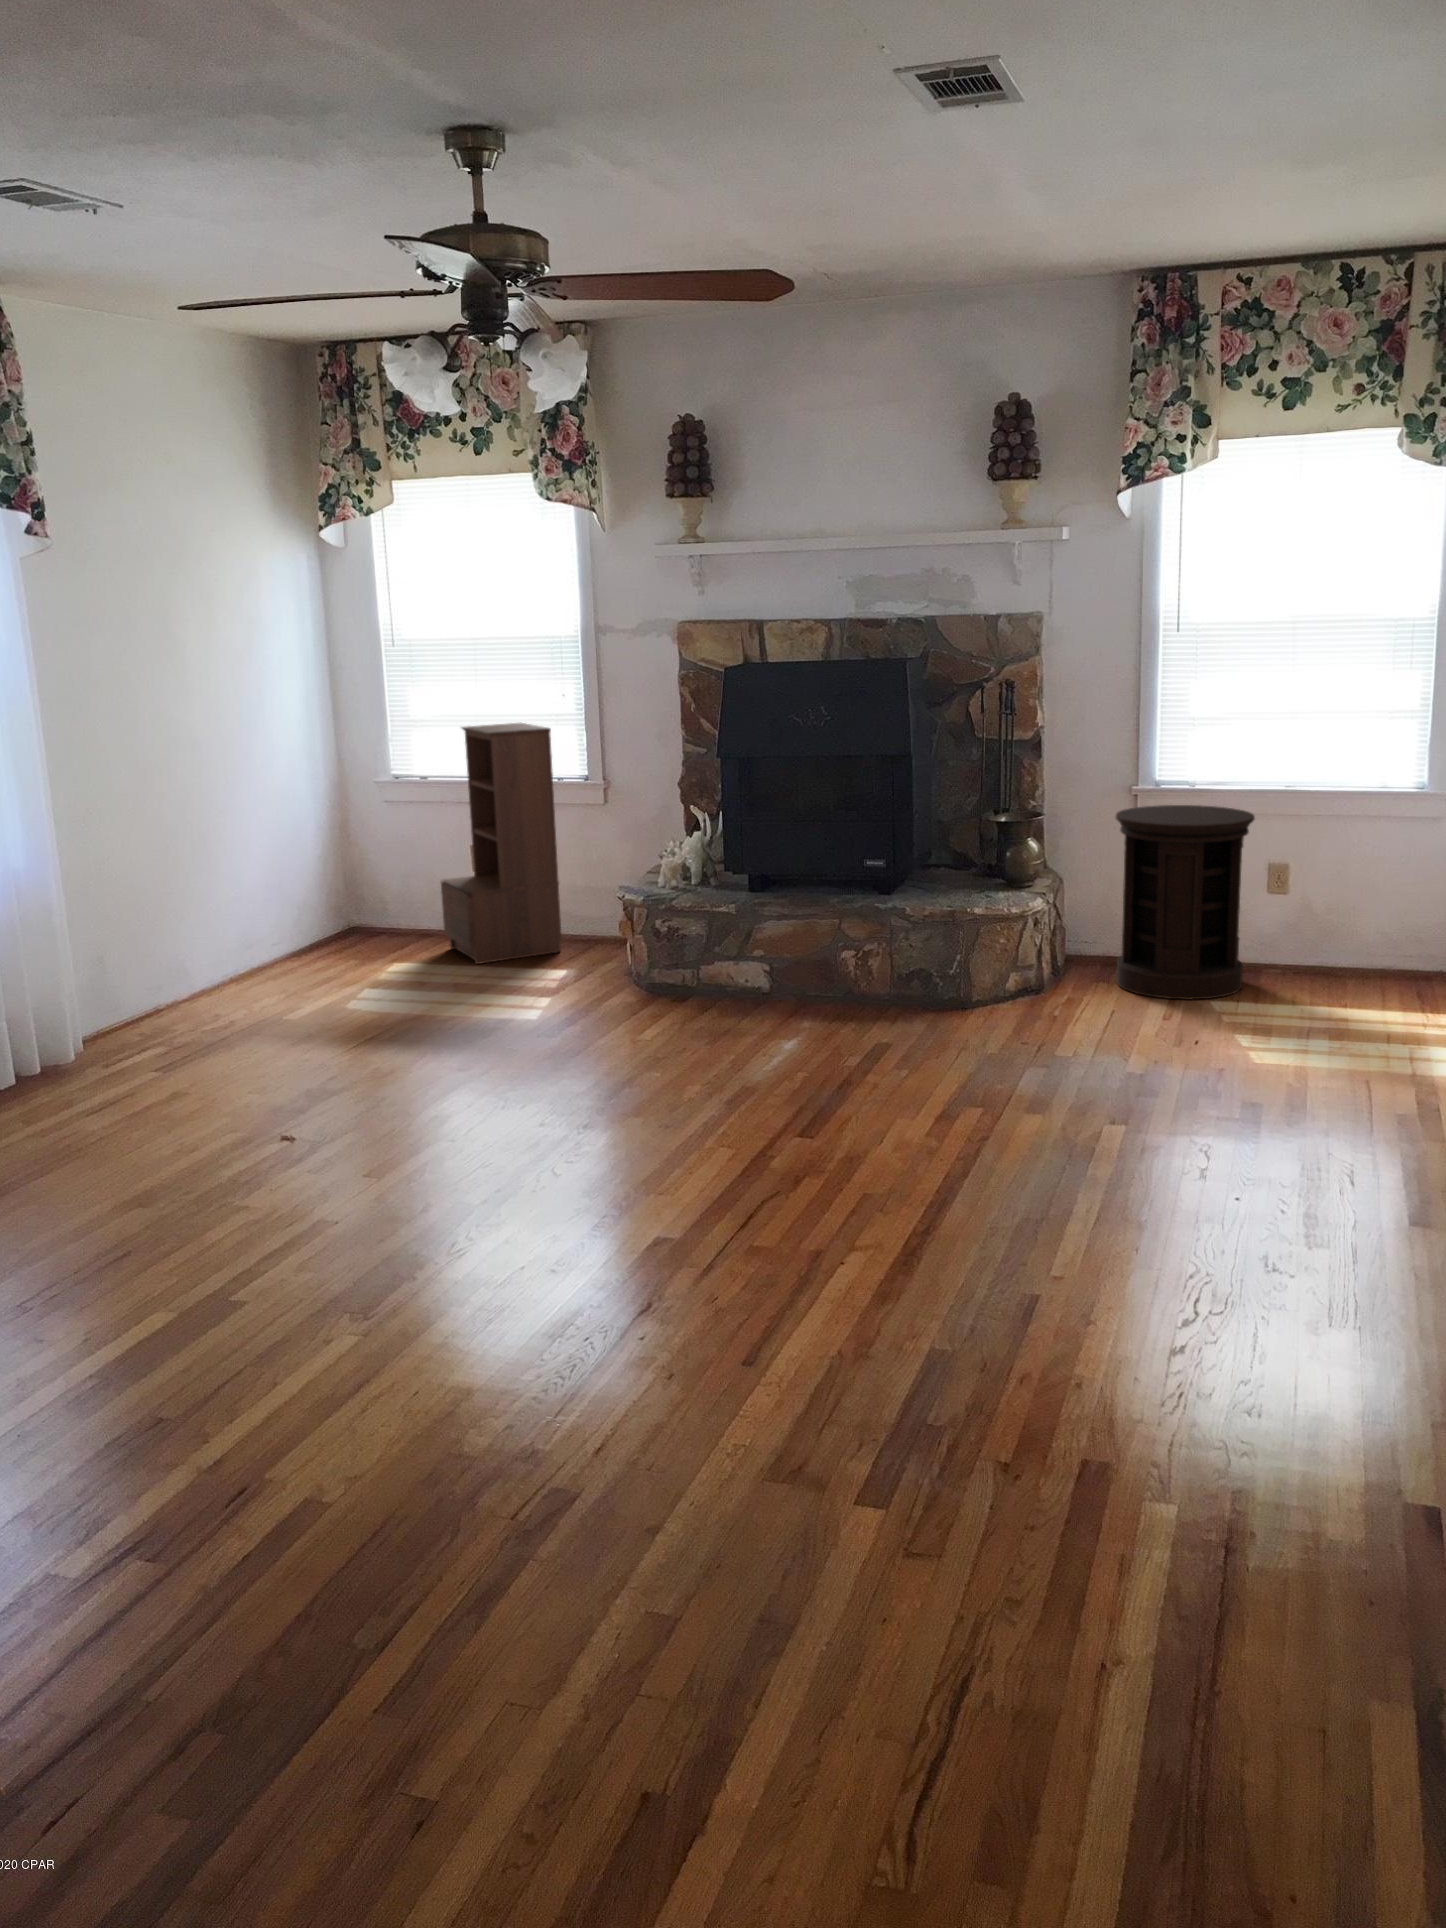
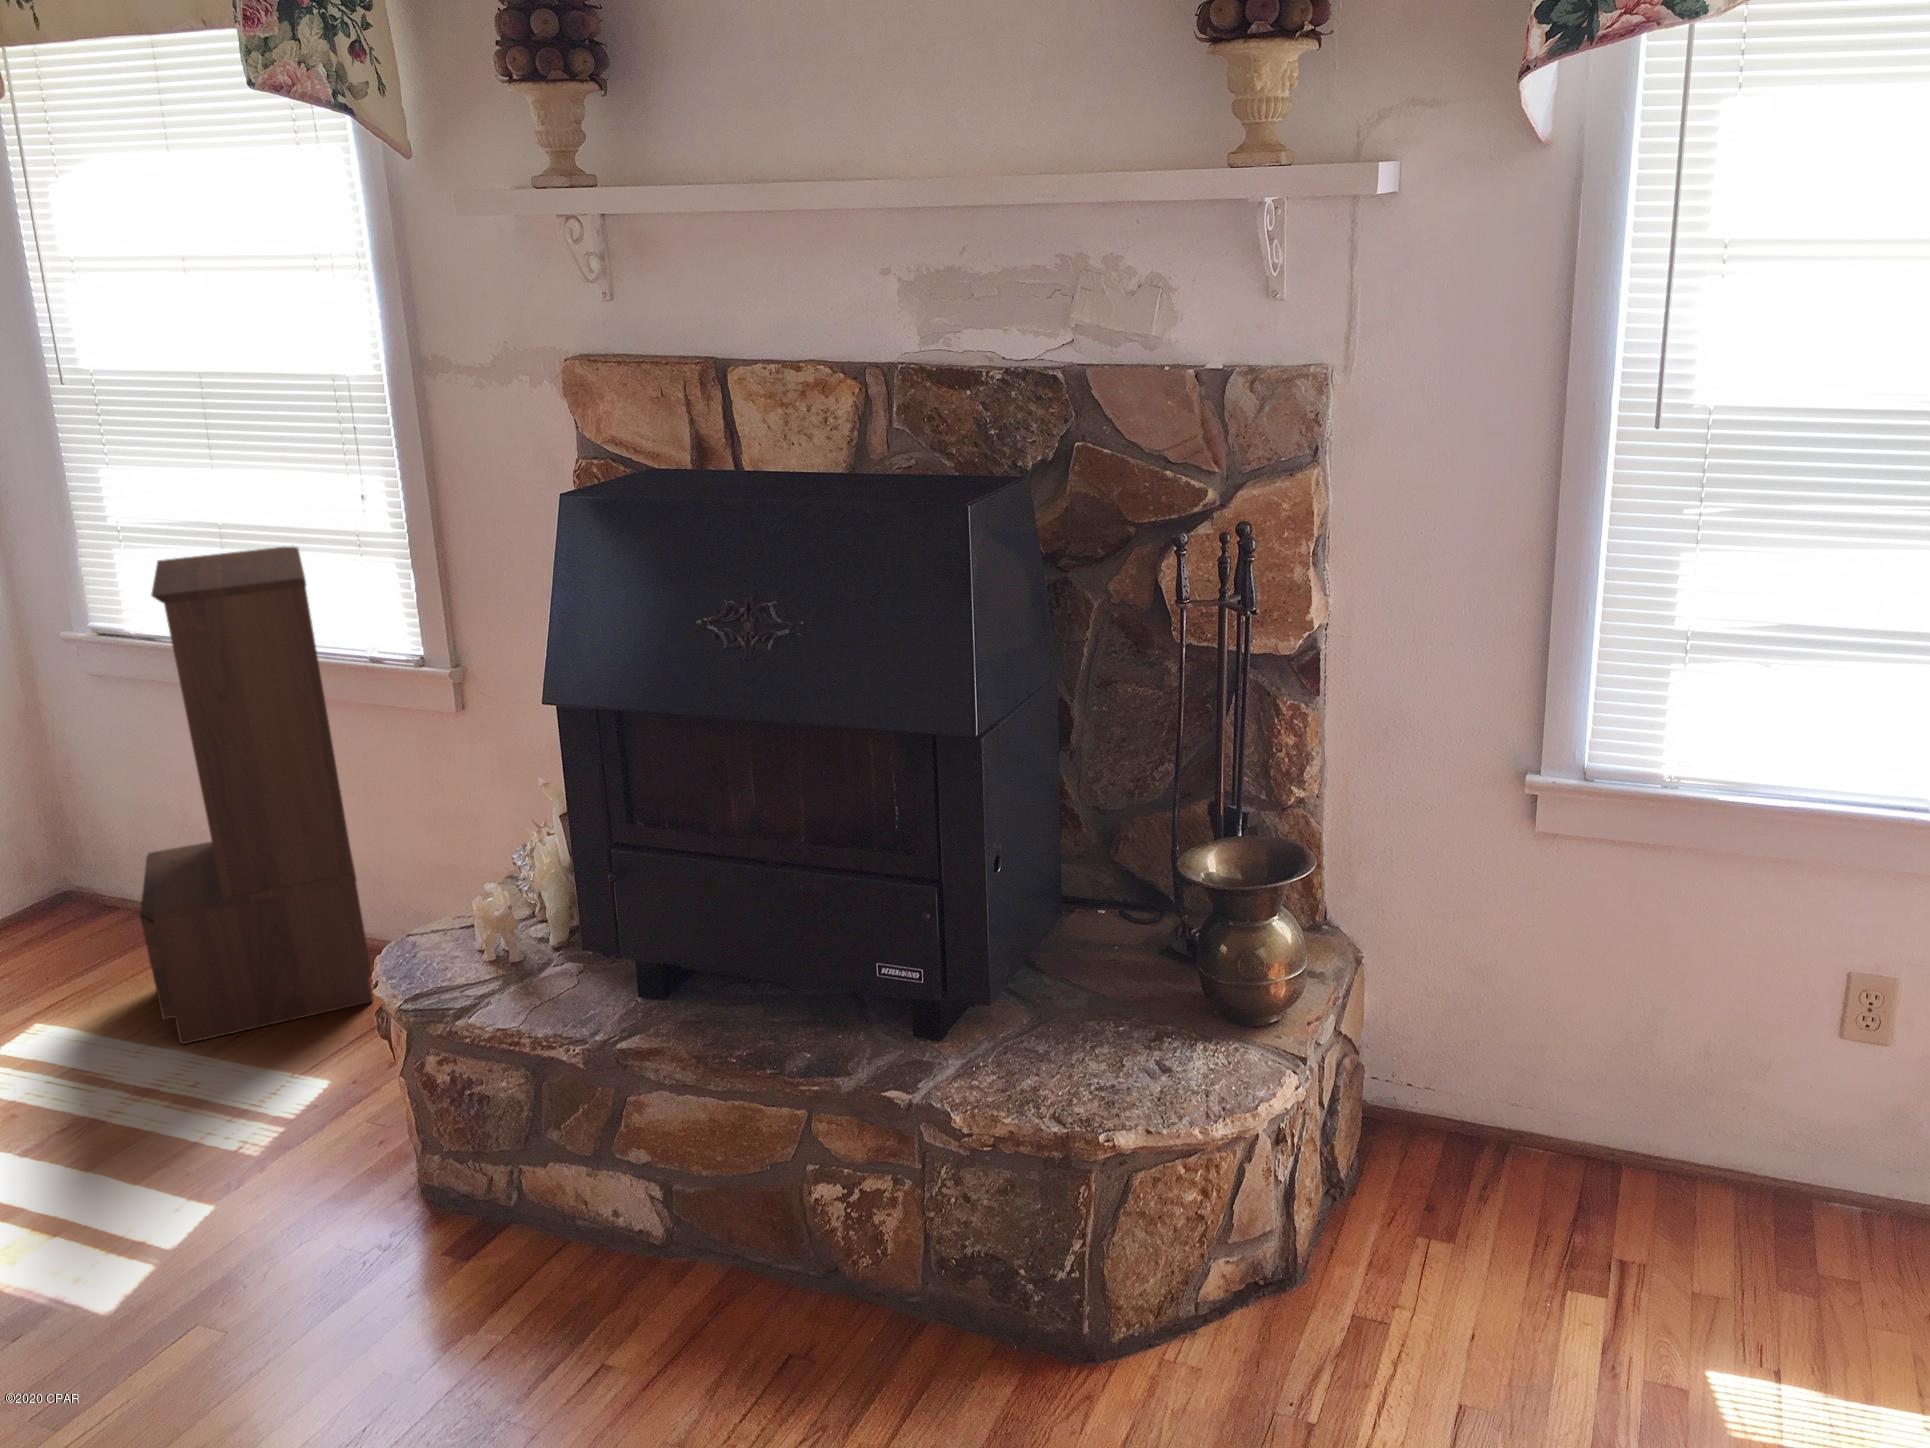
side table: present [1116,805,1255,999] -> none [1469,828,1840,1354]

